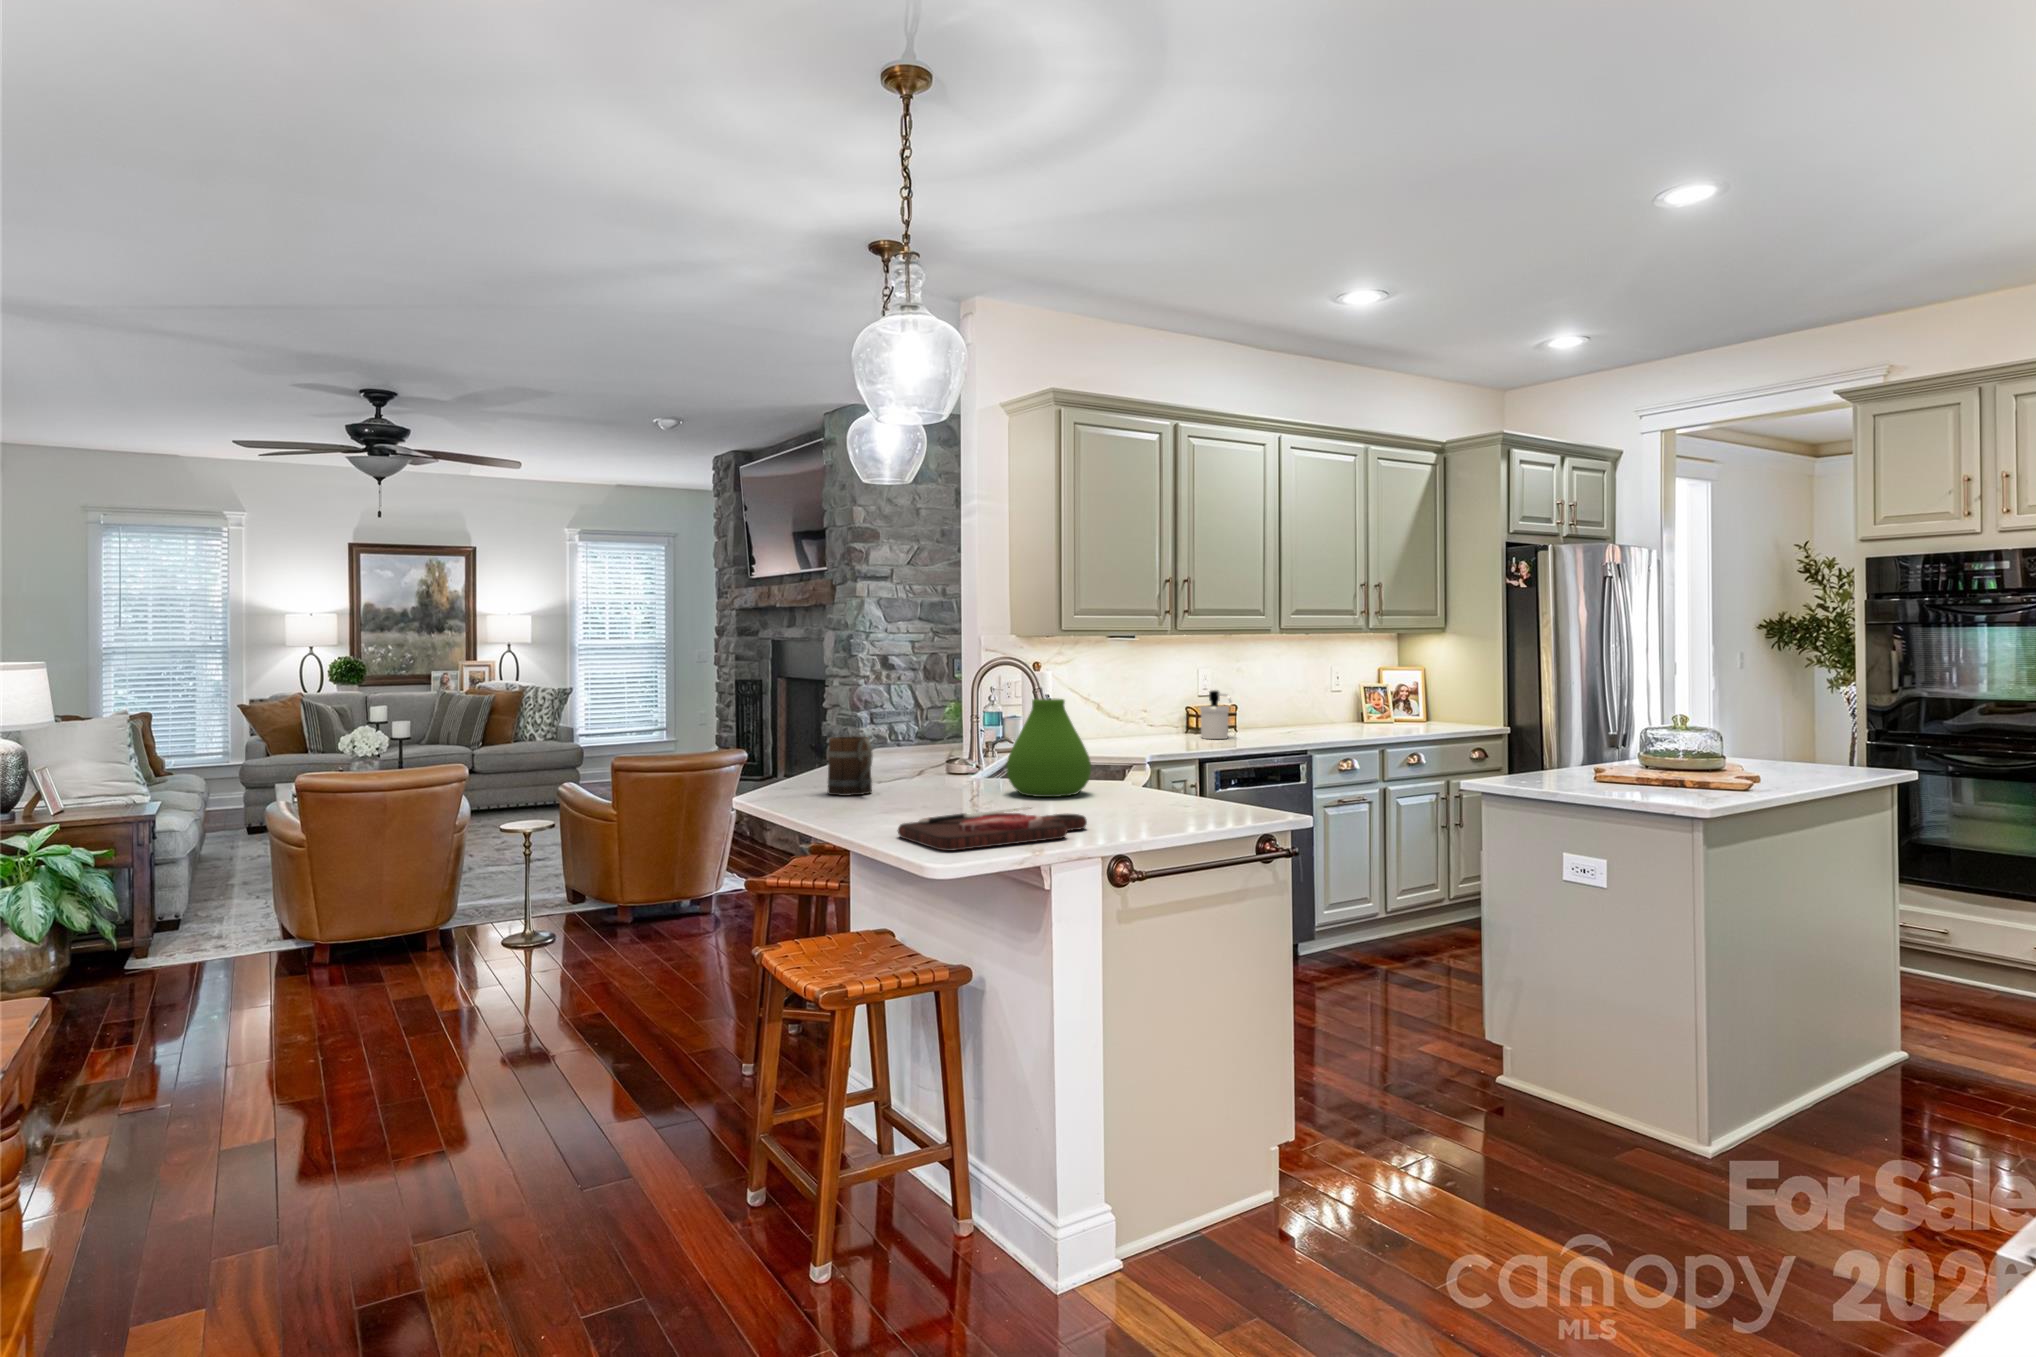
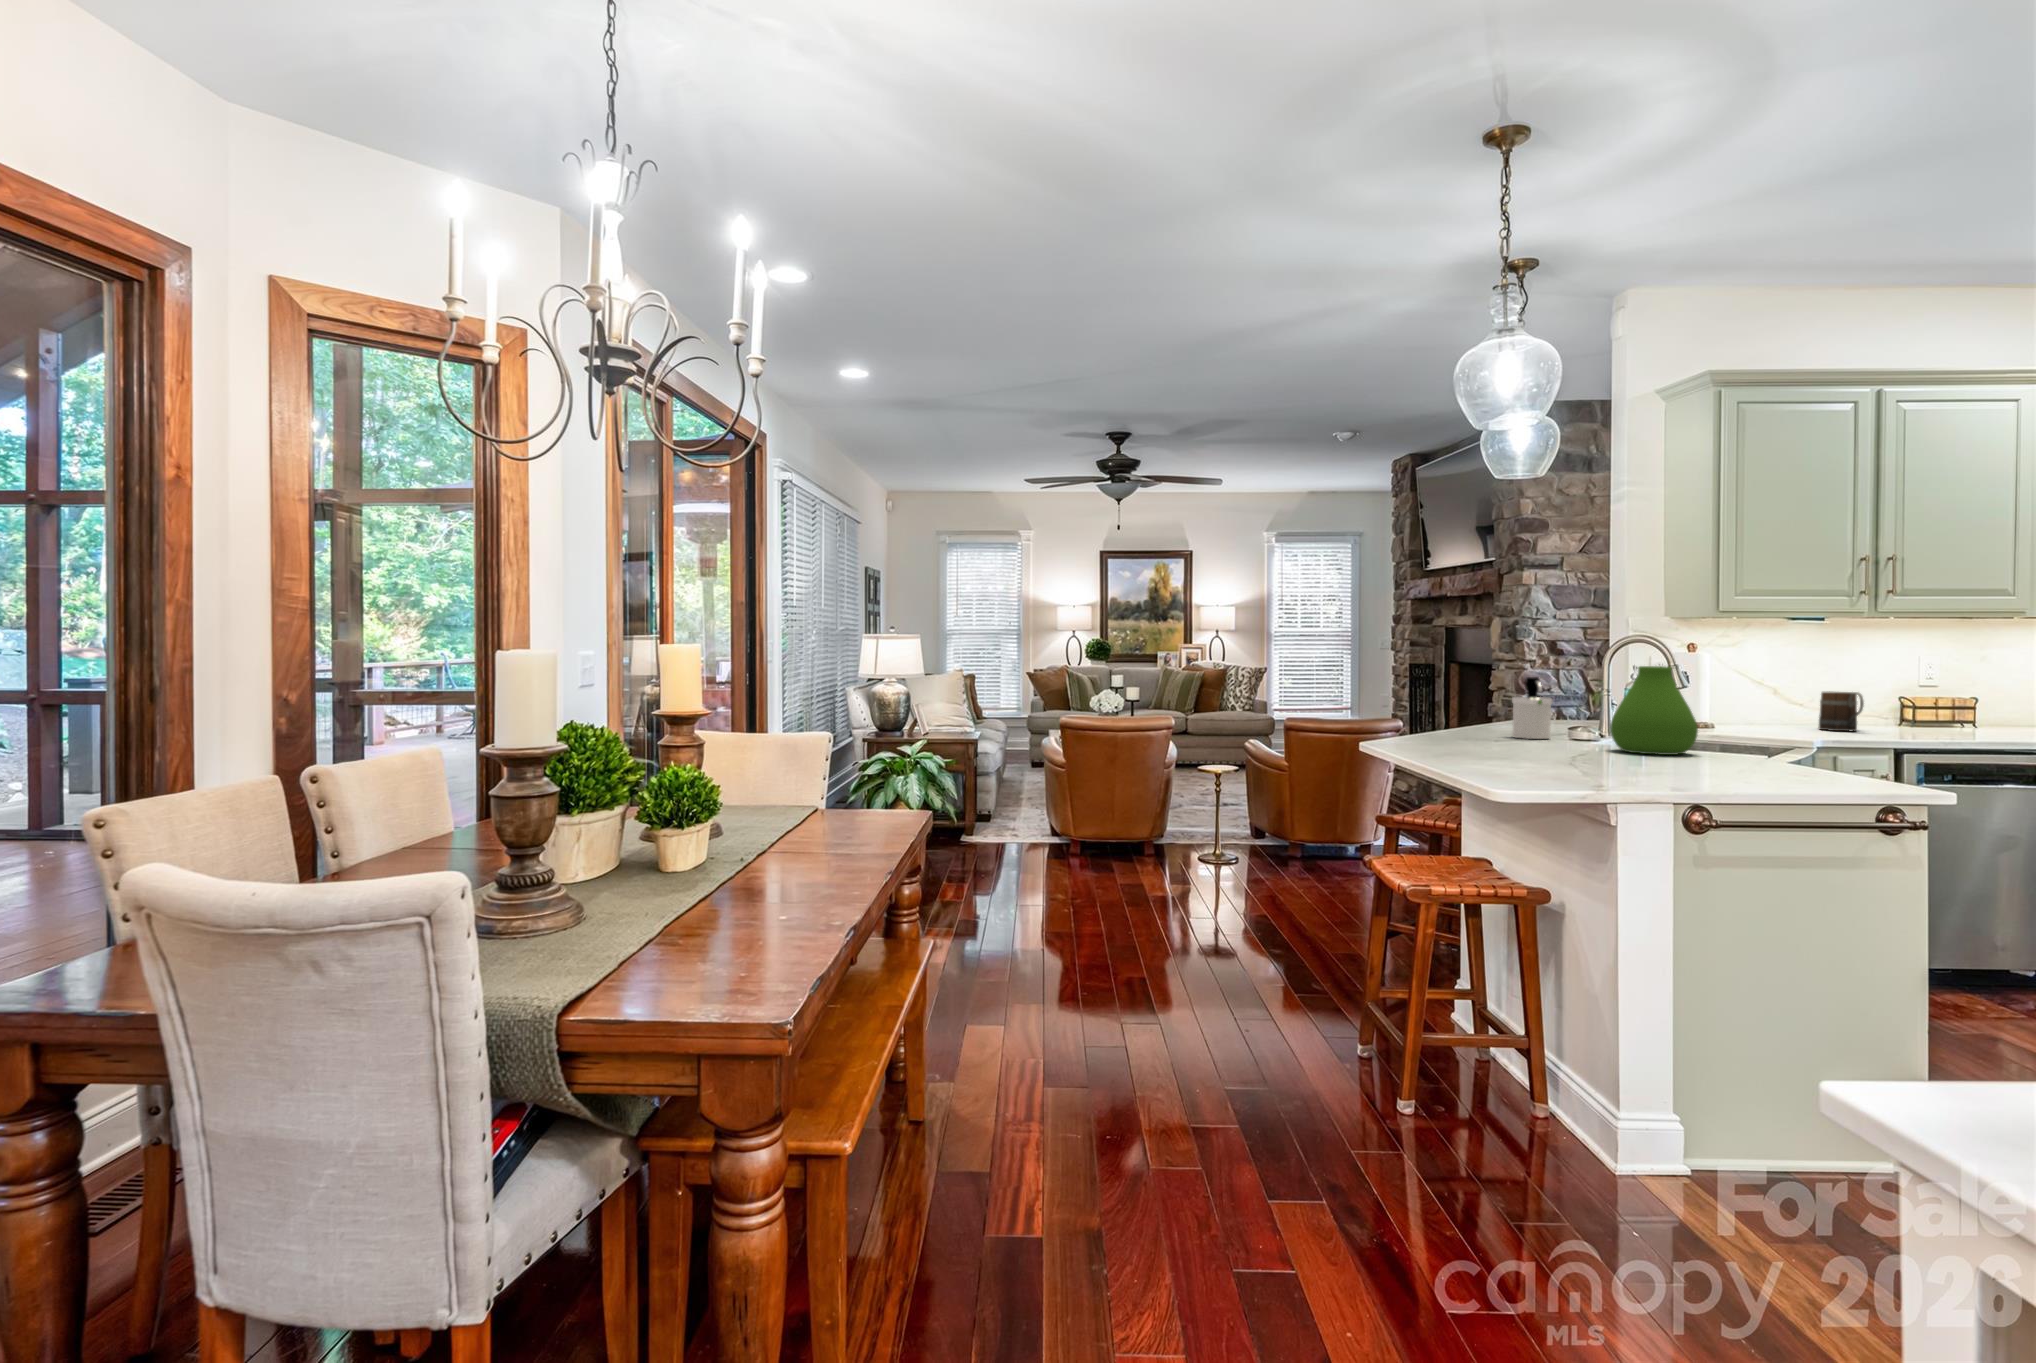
soap dispenser: present [1200,690,1231,739] -> present [1512,677,1553,739]
mug: present [828,736,873,796] -> present [1819,691,1864,731]
cutting board: present [897,807,1087,851] -> none [1480,748,1659,774]

